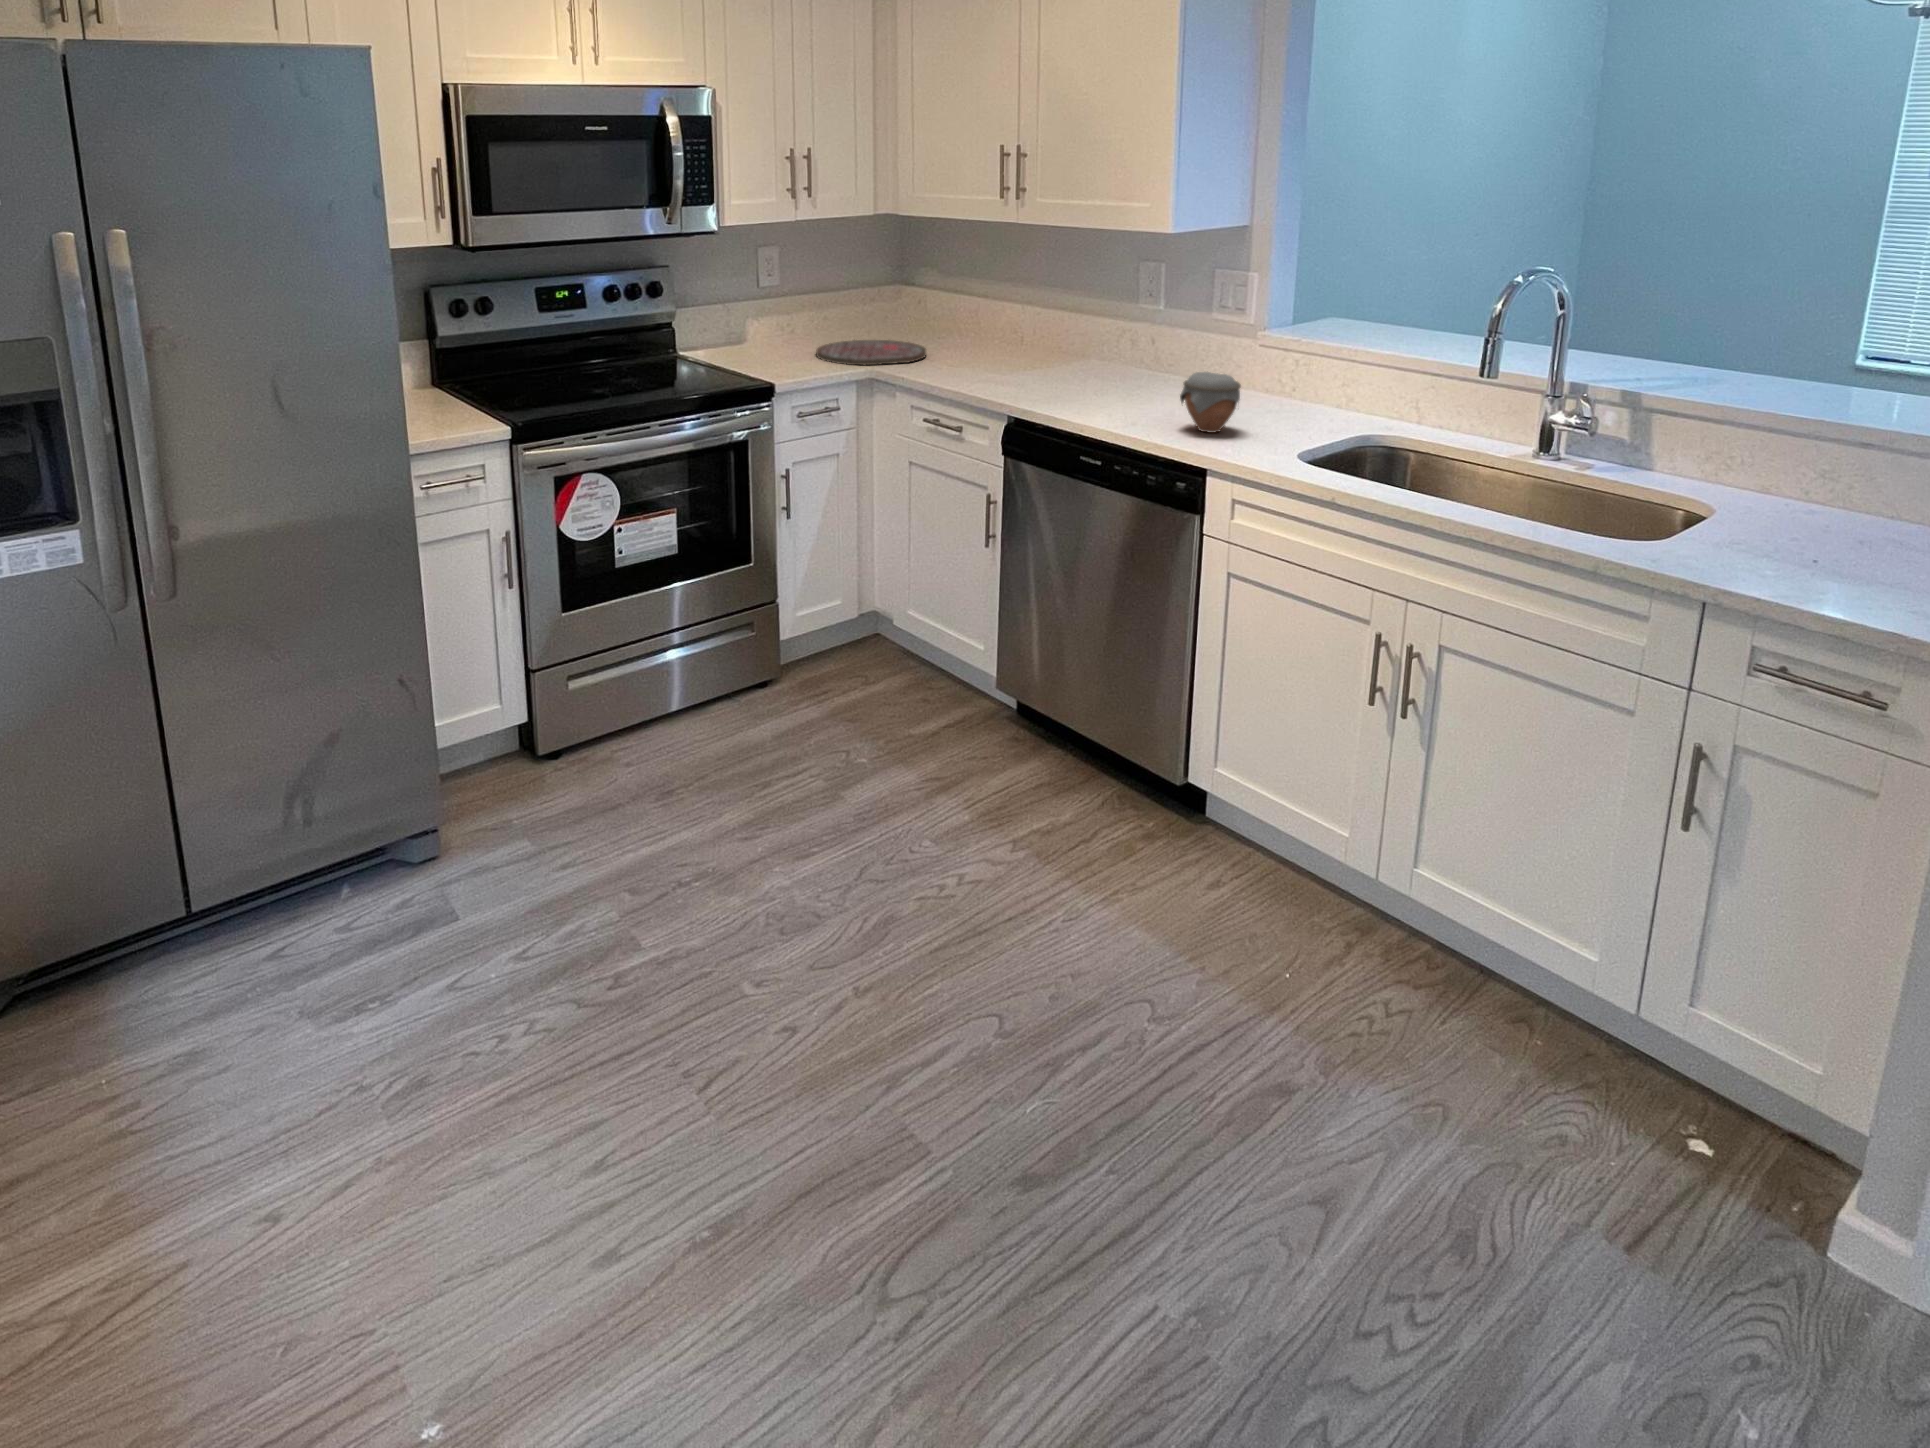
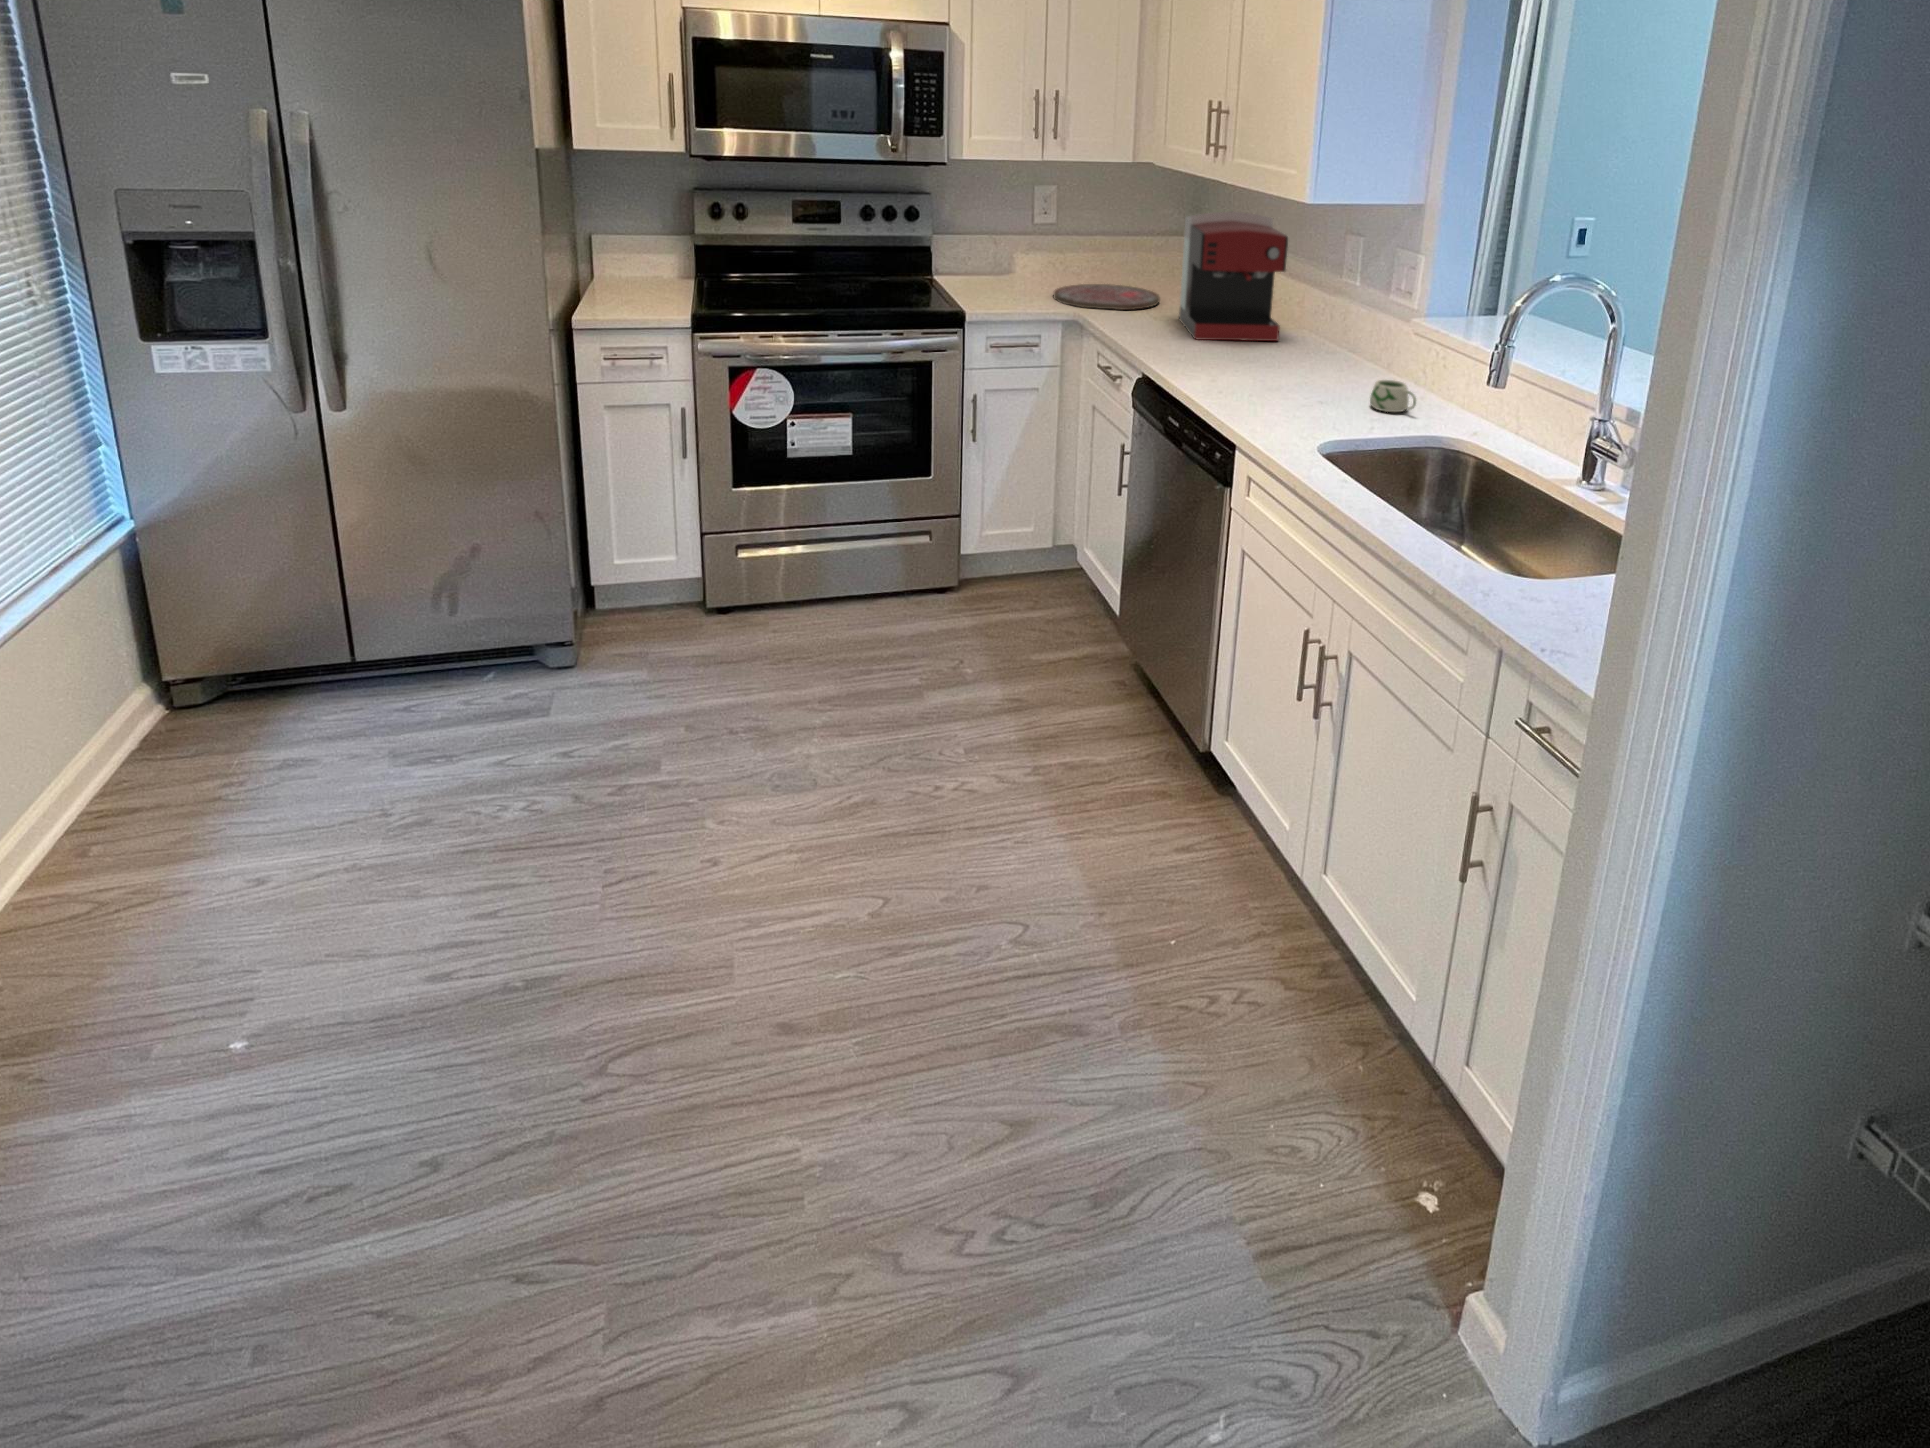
coffee maker: none [969,251,1094,381] -> present [1179,211,1288,341]
jar: present [1180,372,1241,433] -> none [1255,348,1320,411]
mug: none [1265,391,1316,420] -> present [1370,380,1416,412]

